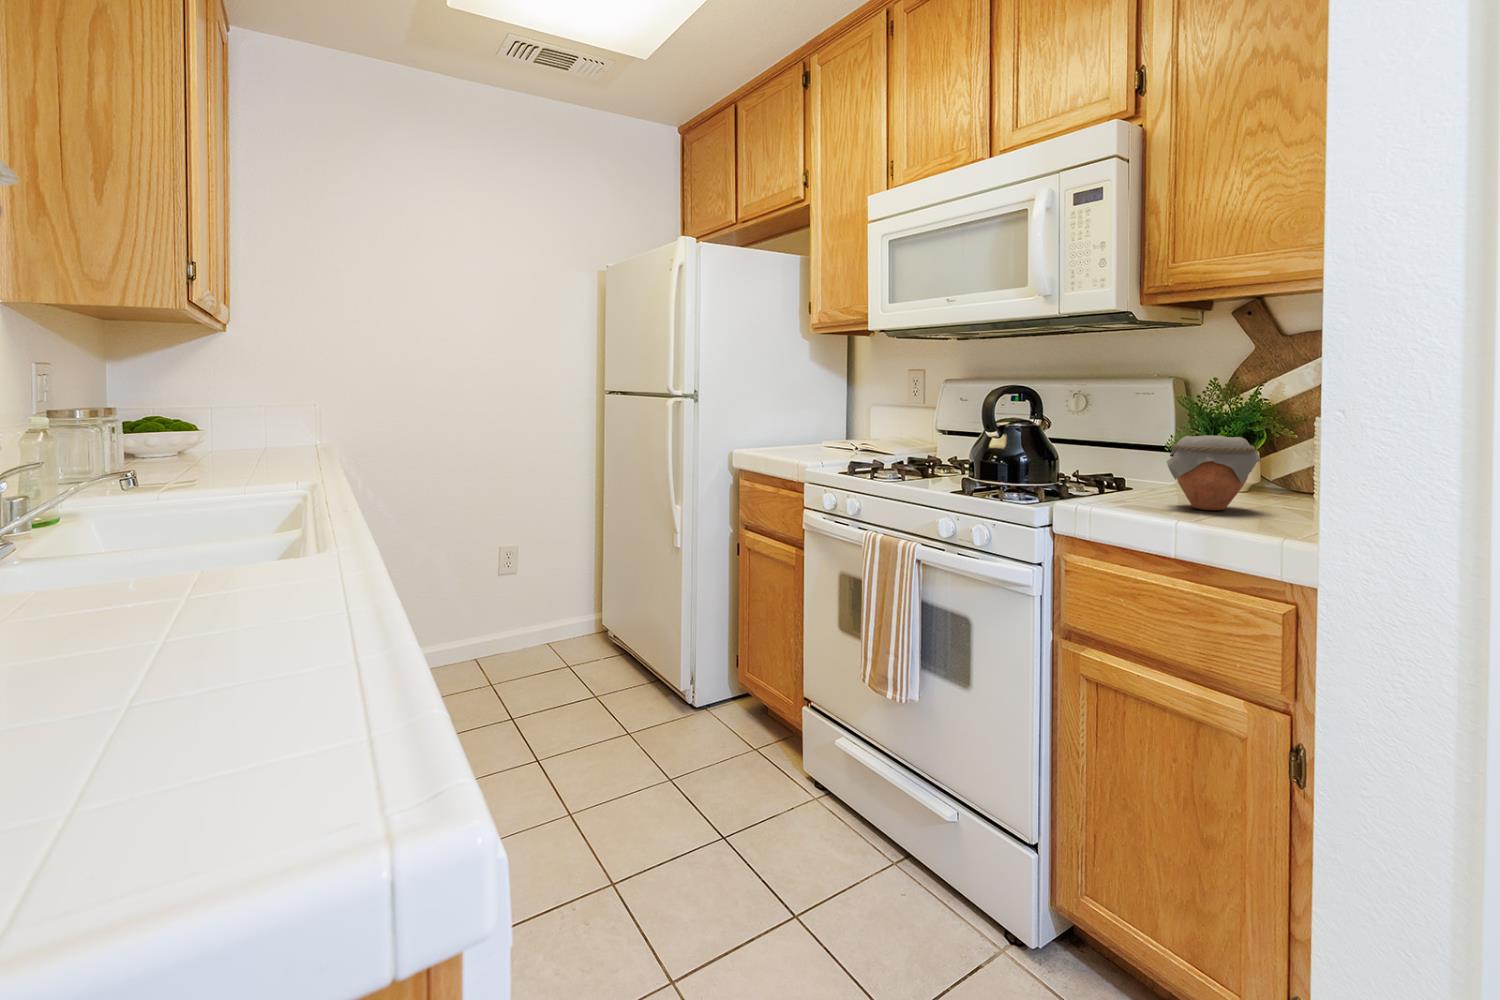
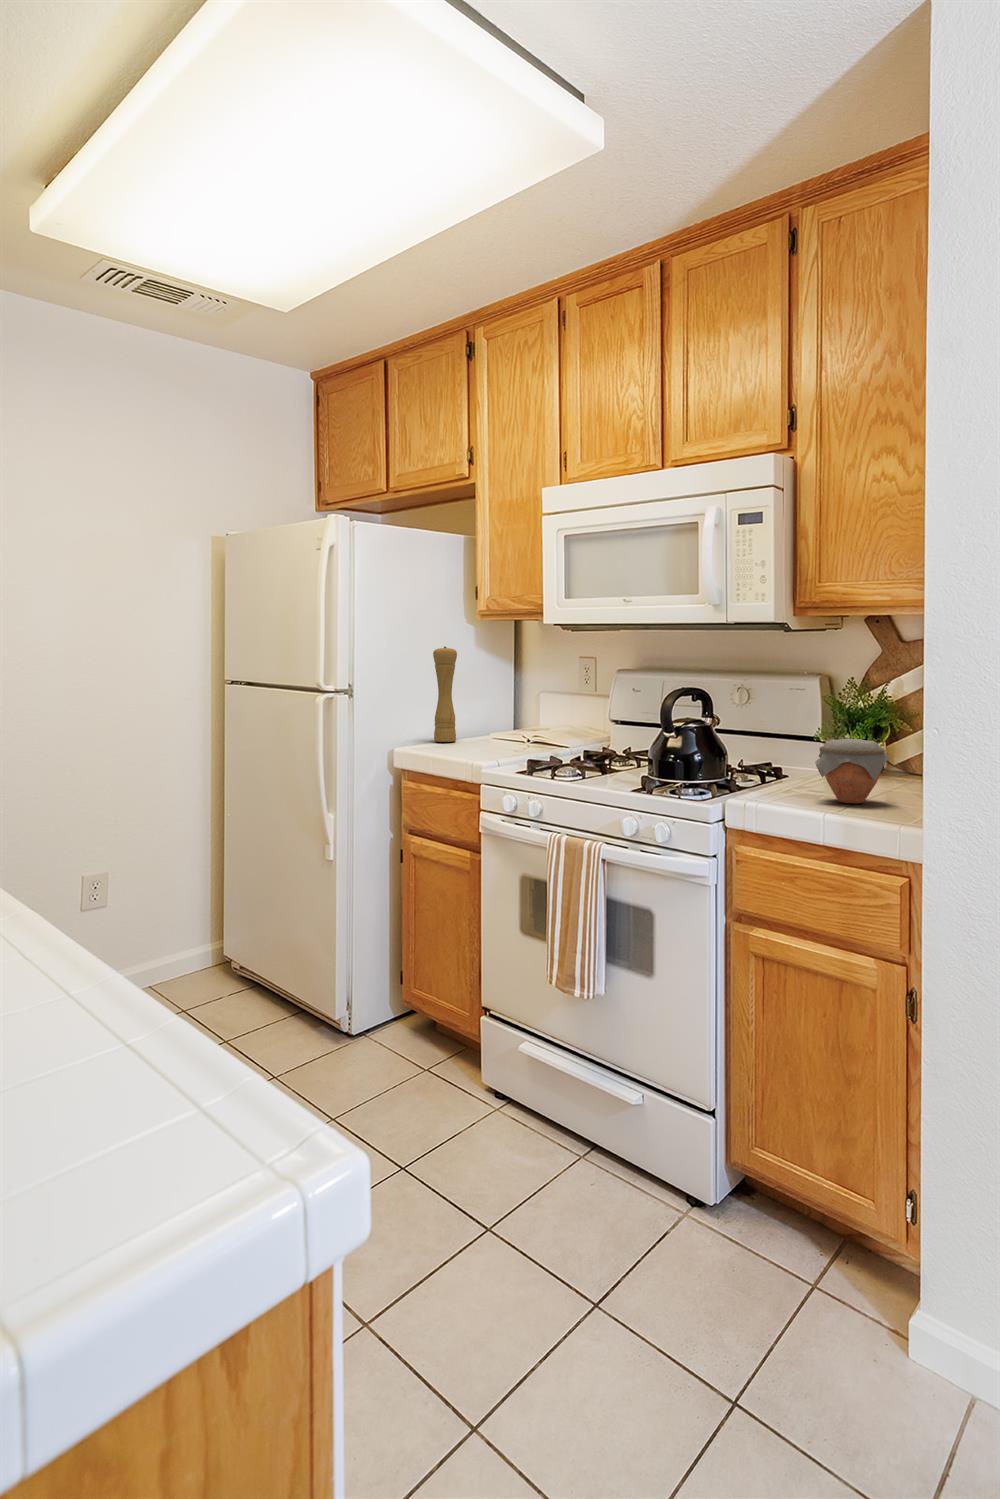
pepper mill: none [772,360,794,447] -> present [433,647,457,742]

